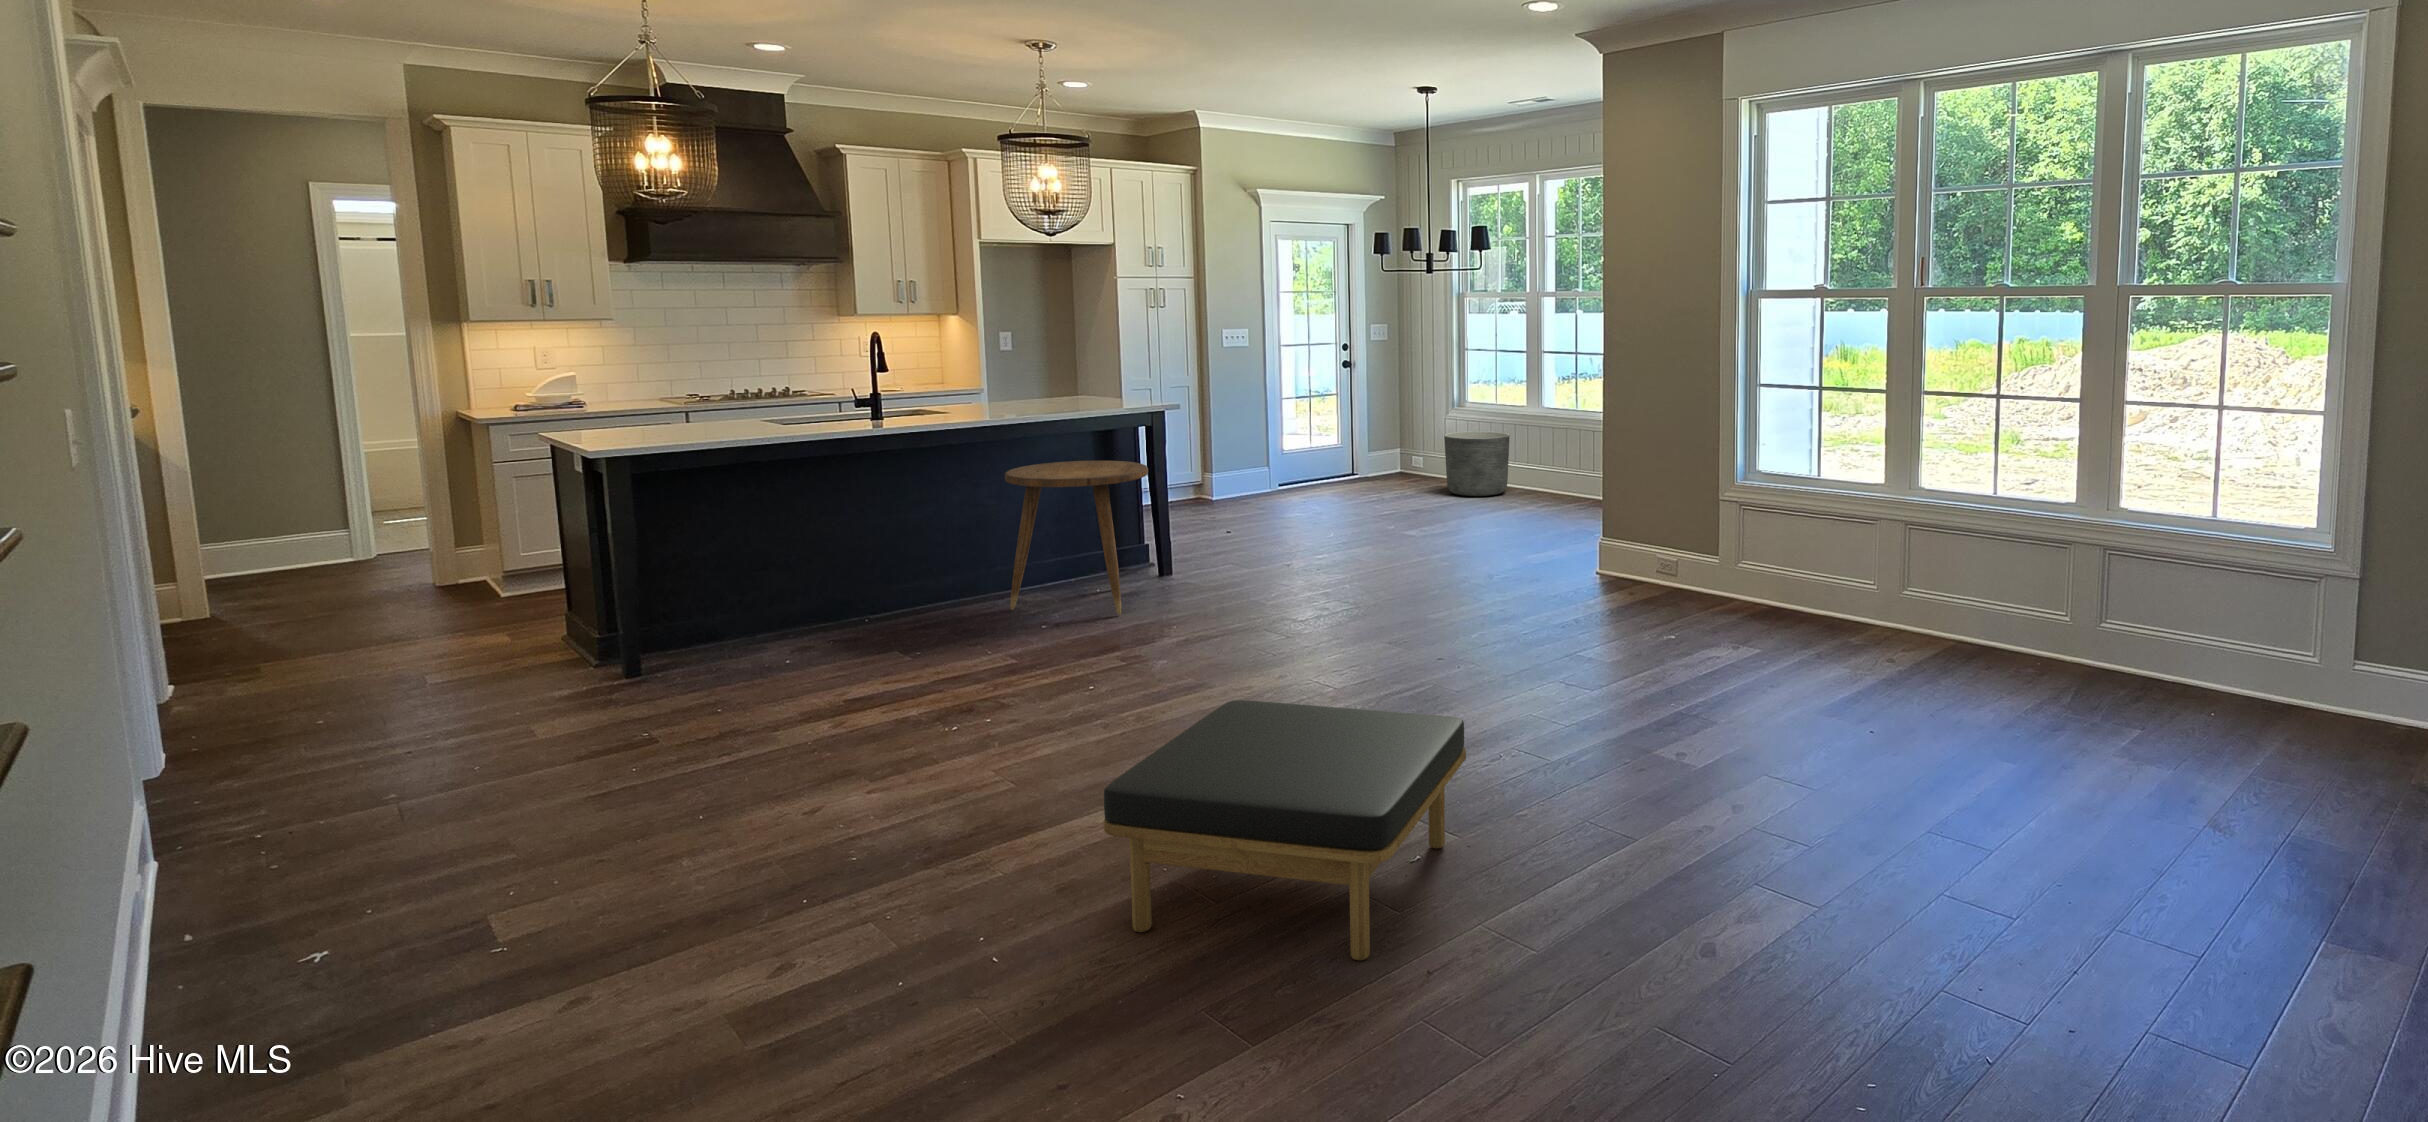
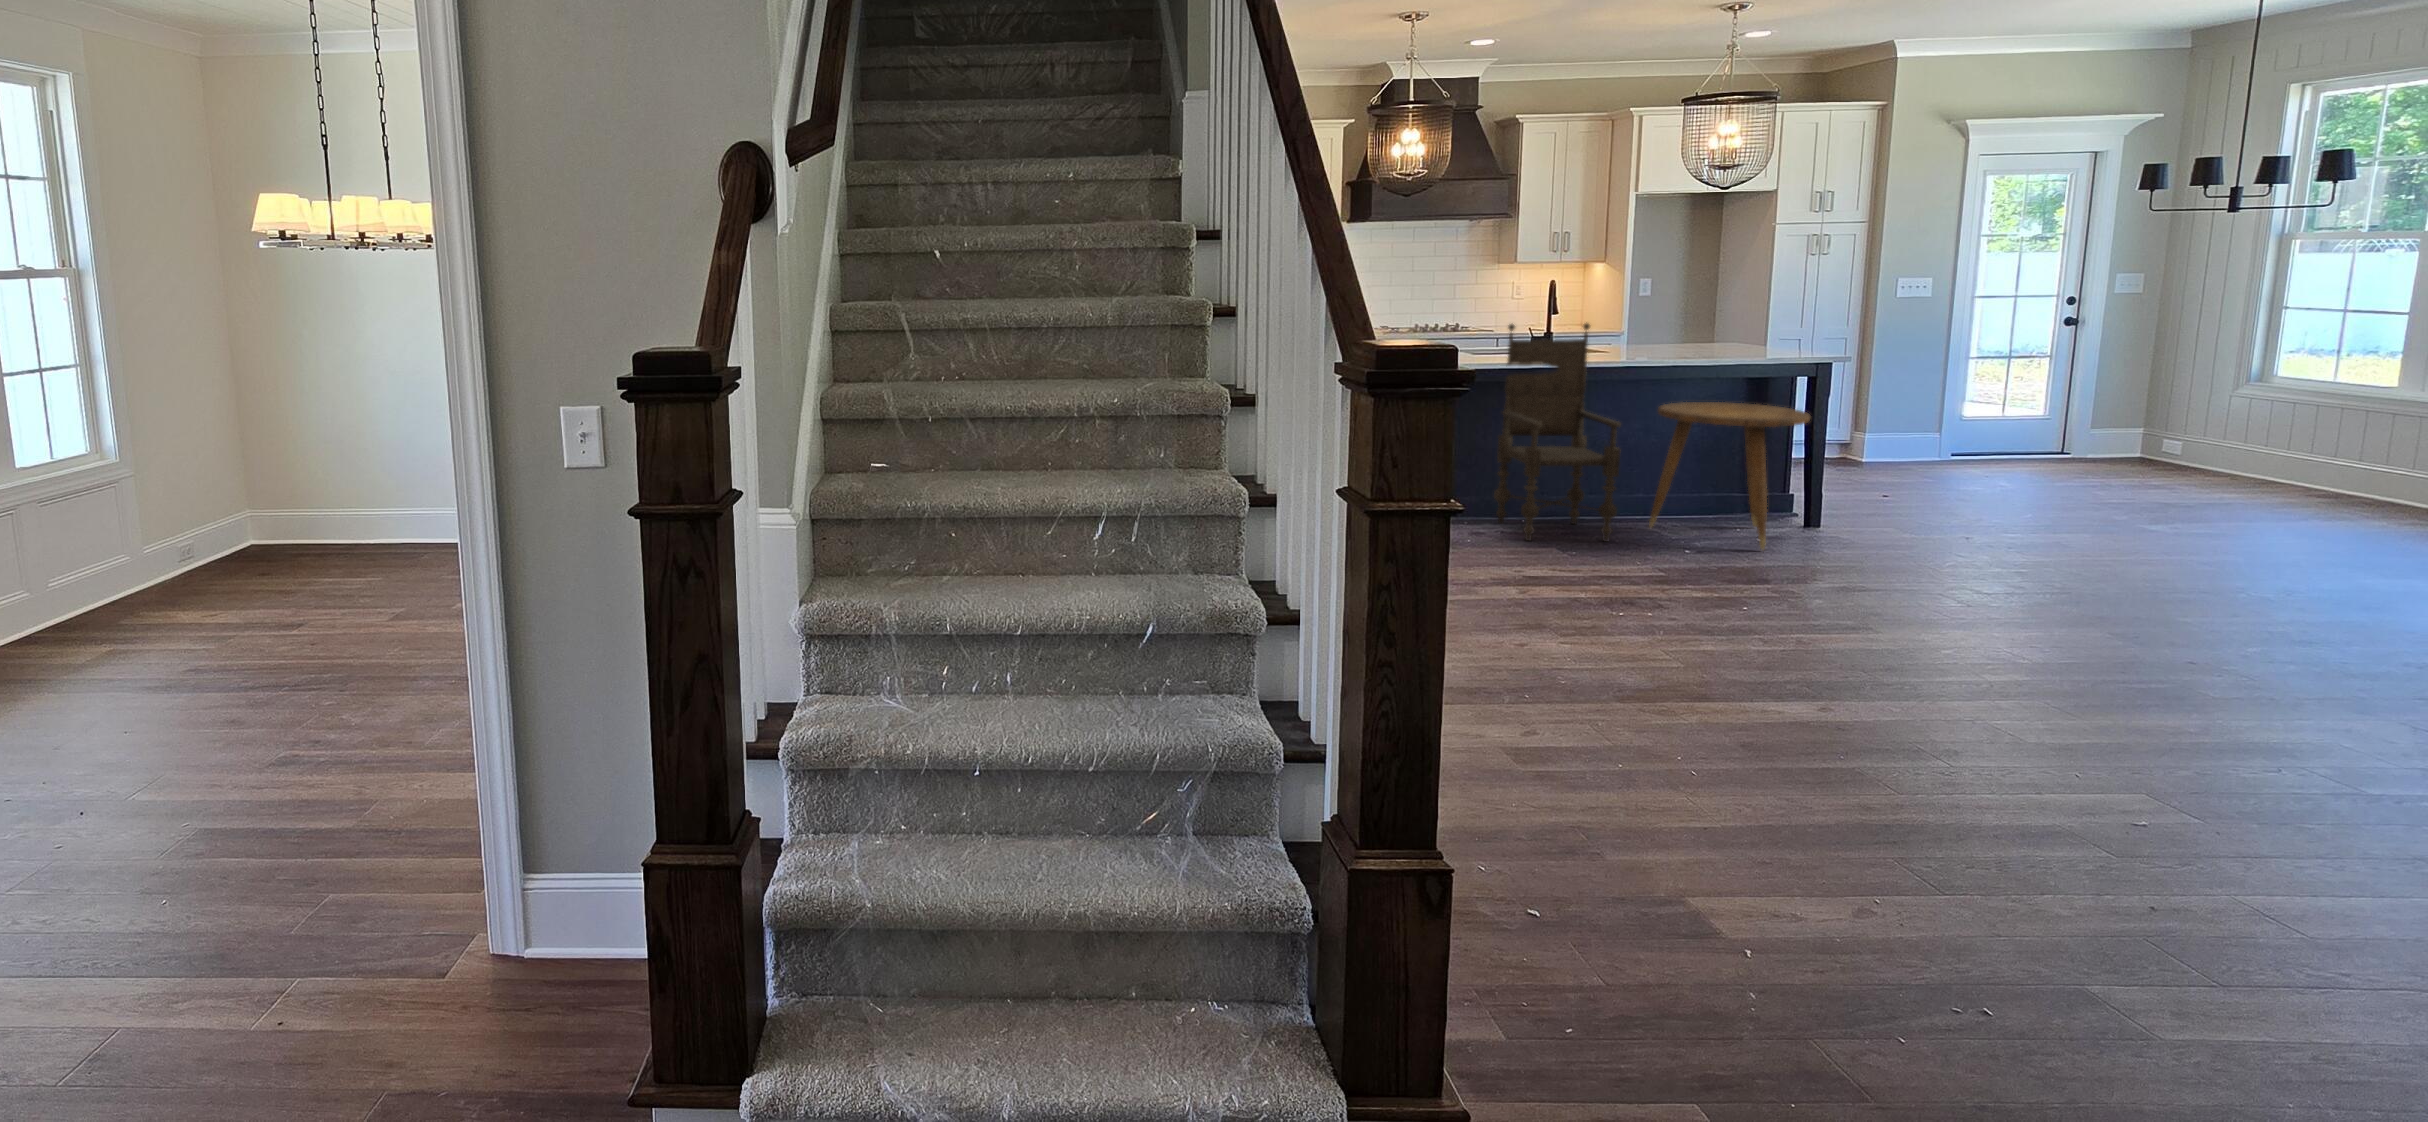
armchair: none [821,381,970,652] -> present [1494,323,1621,541]
planter: present [1444,431,1510,496] -> none [2225,412,2354,496]
ottoman: present [1104,700,1466,960] -> none [1790,638,2245,900]

